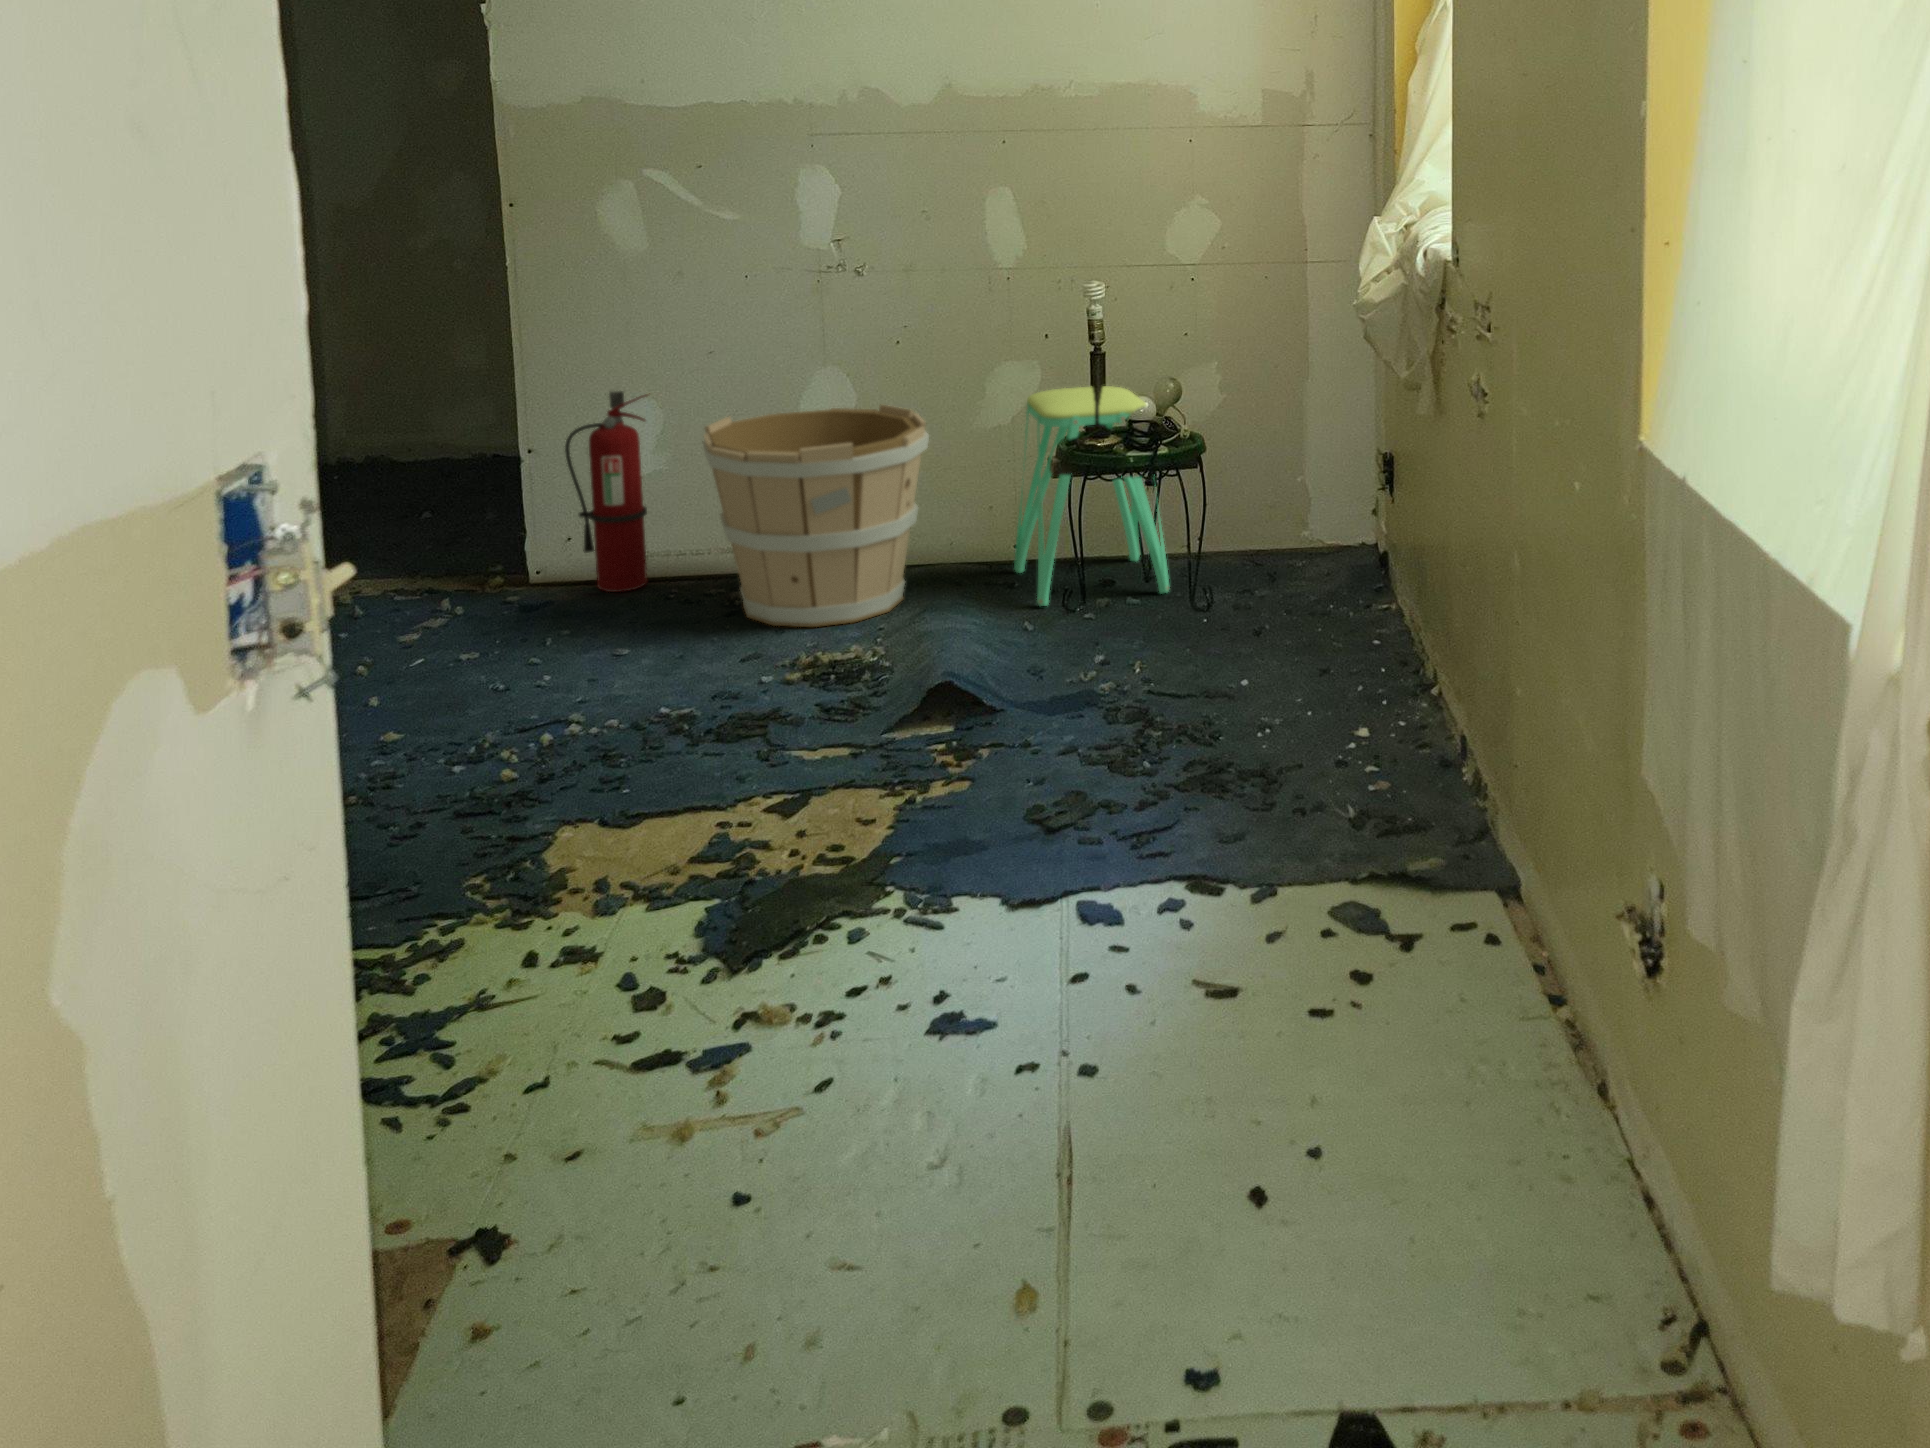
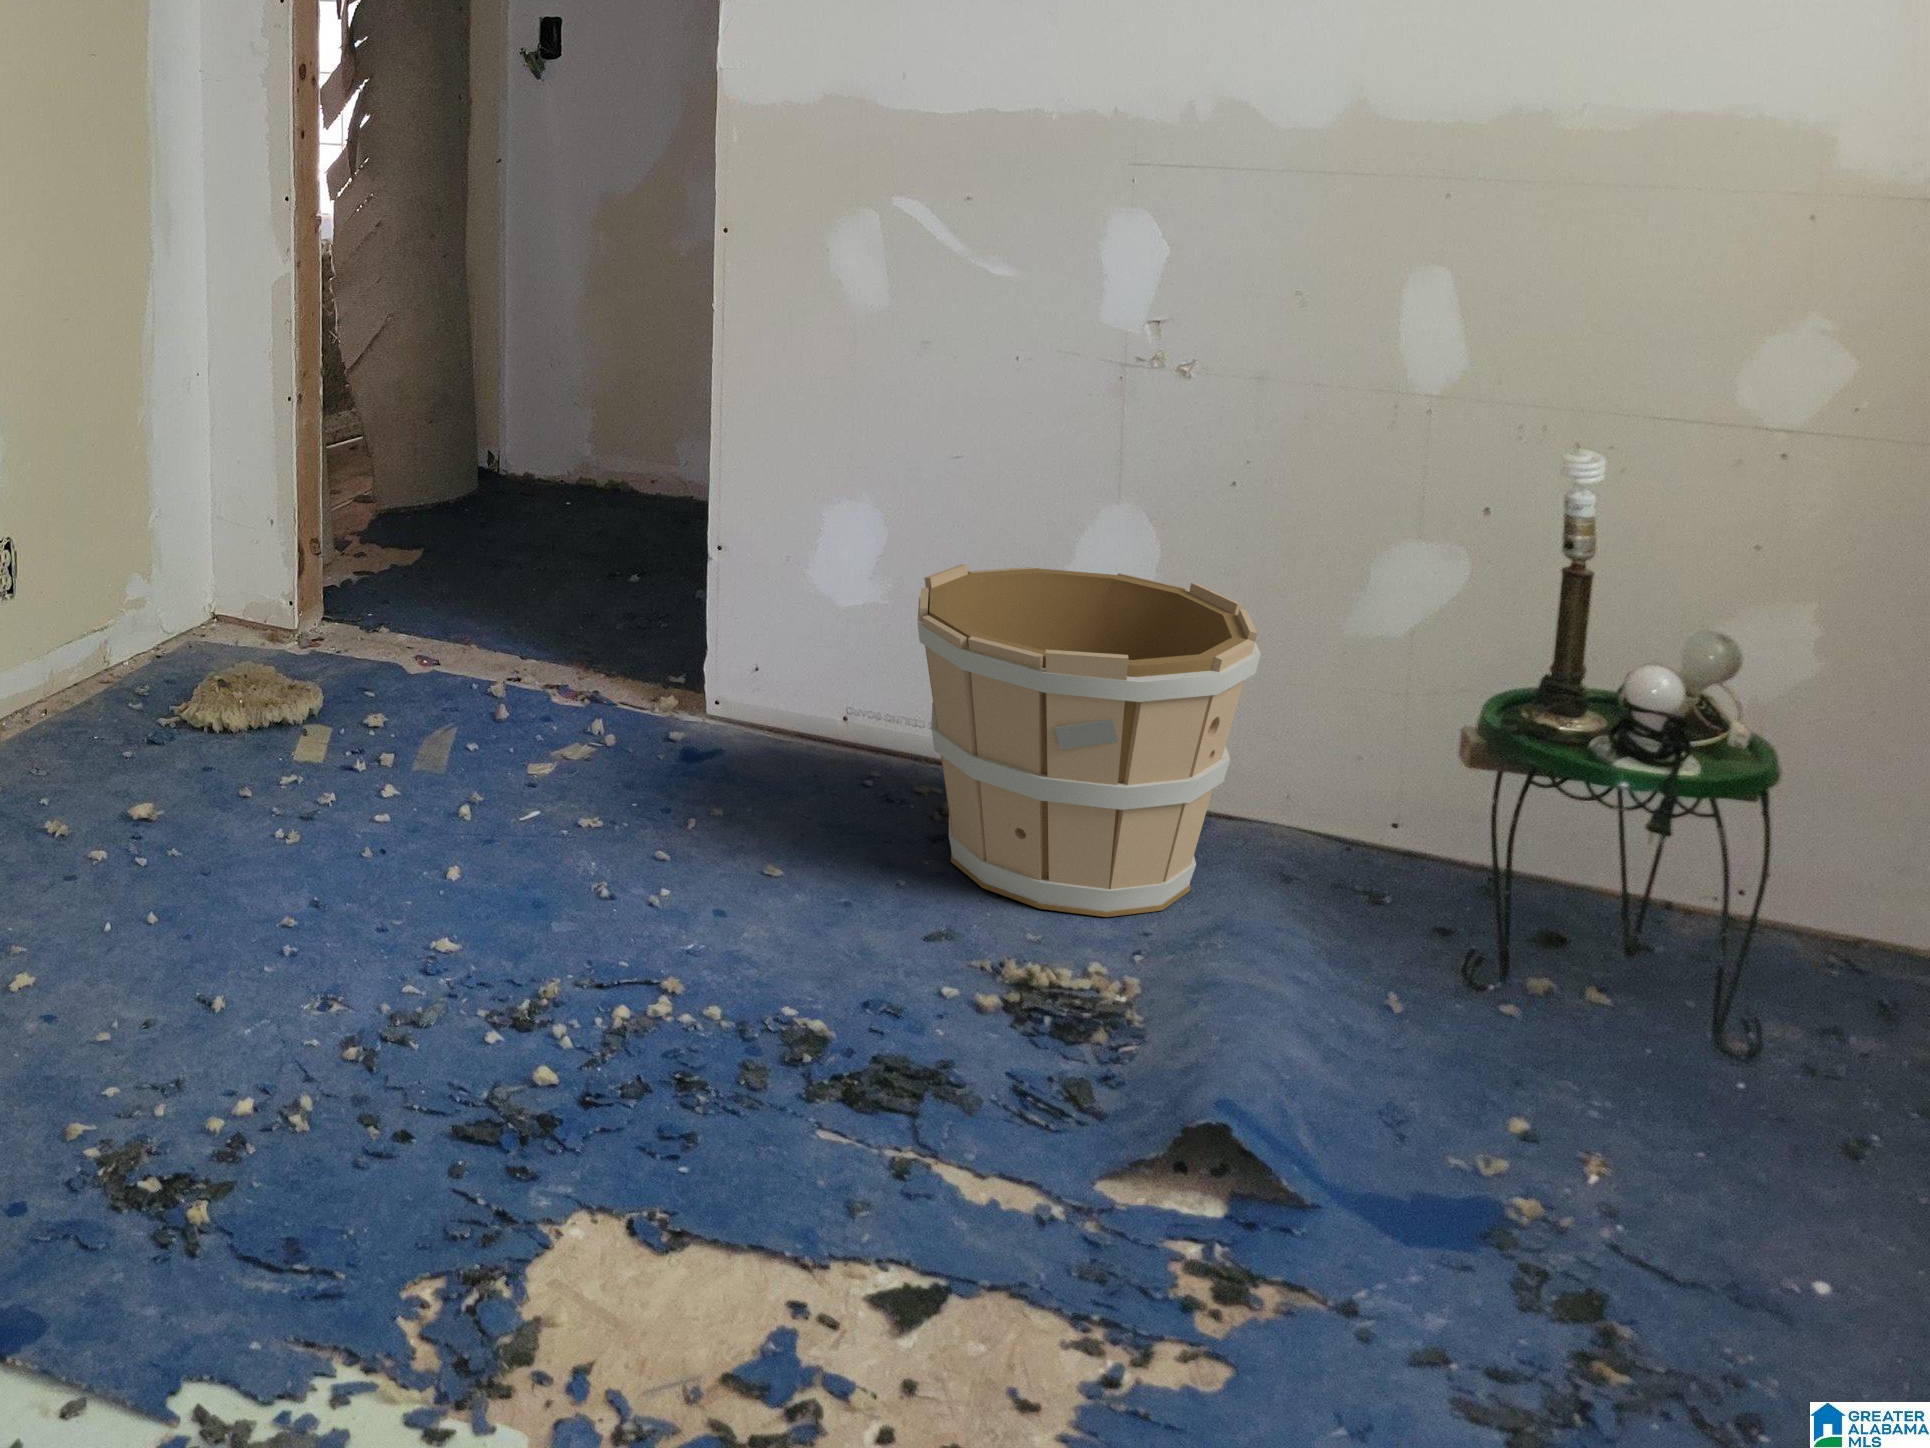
stool: present [1014,386,1169,606] -> none [1382,613,1670,1007]
fire extinguisher: present [565,391,647,592] -> none [753,497,868,768]

